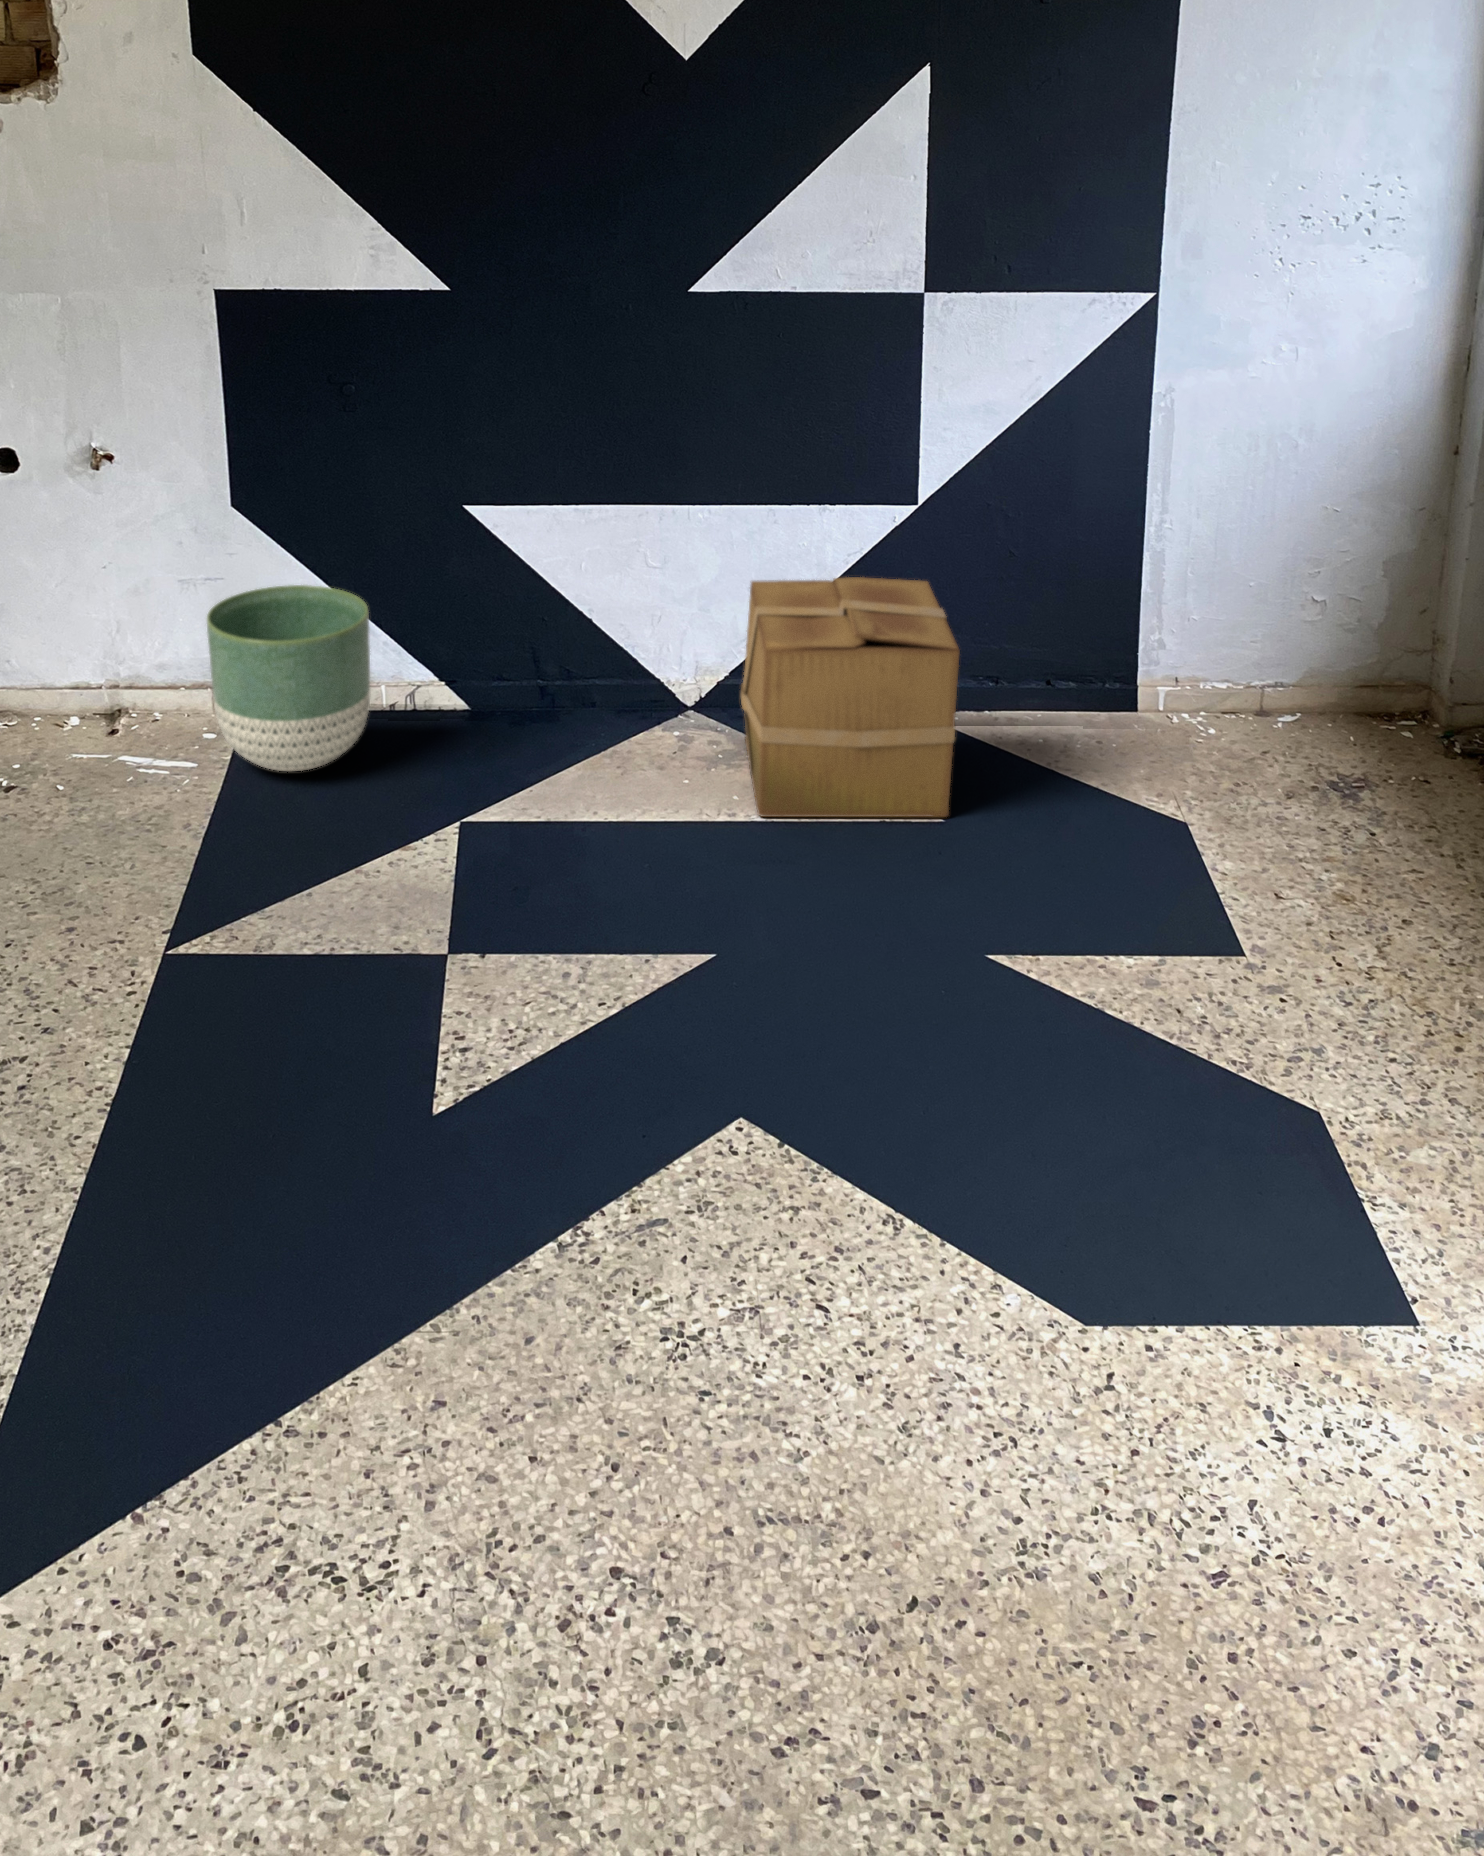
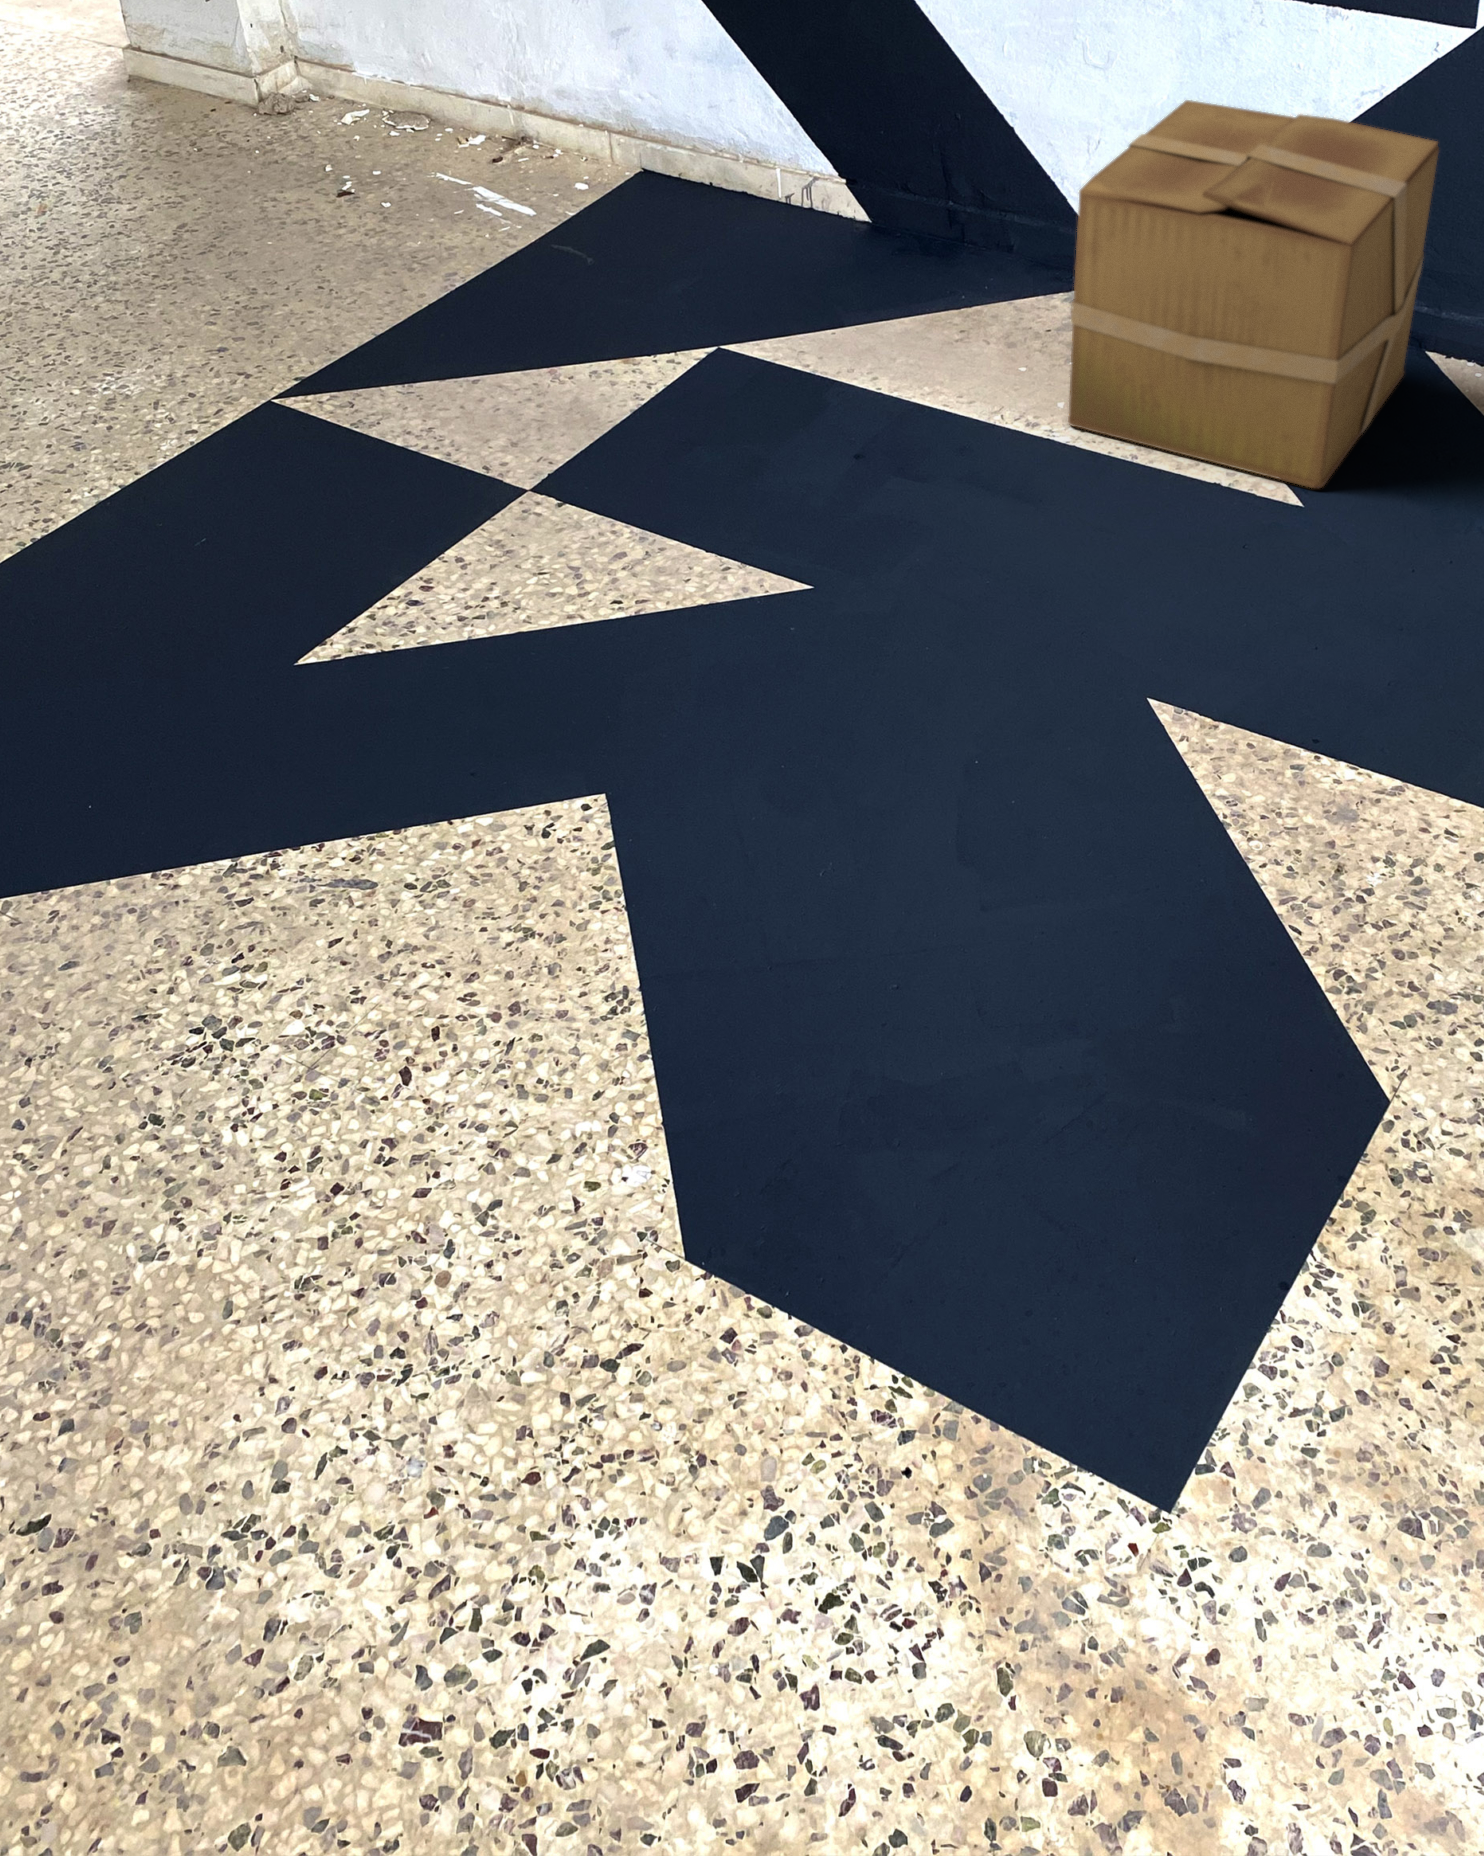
planter: present [207,585,371,771] -> none [520,18,721,246]

